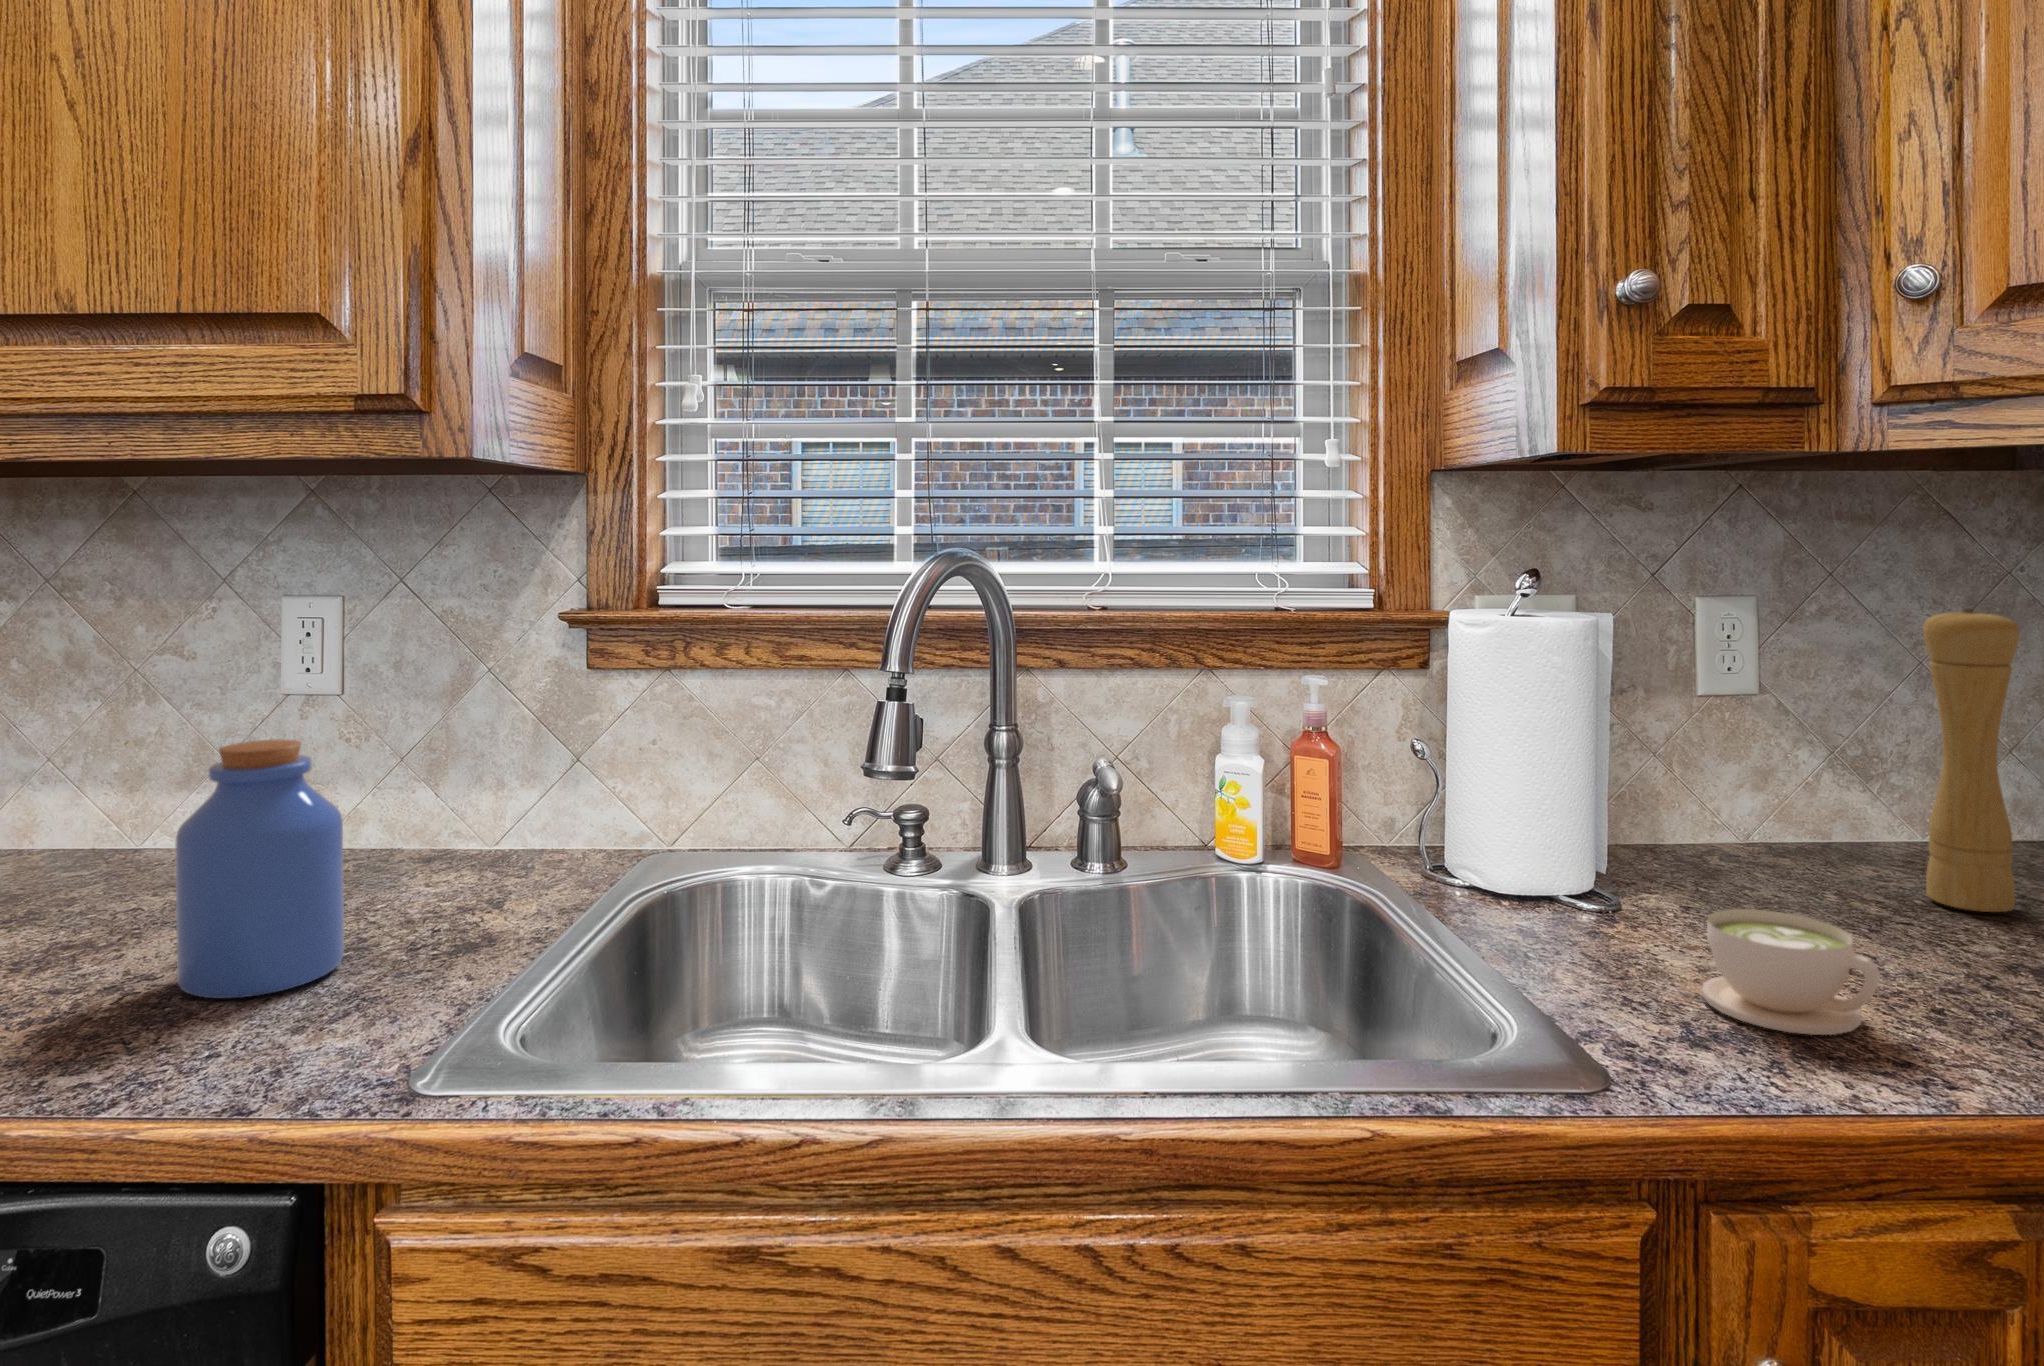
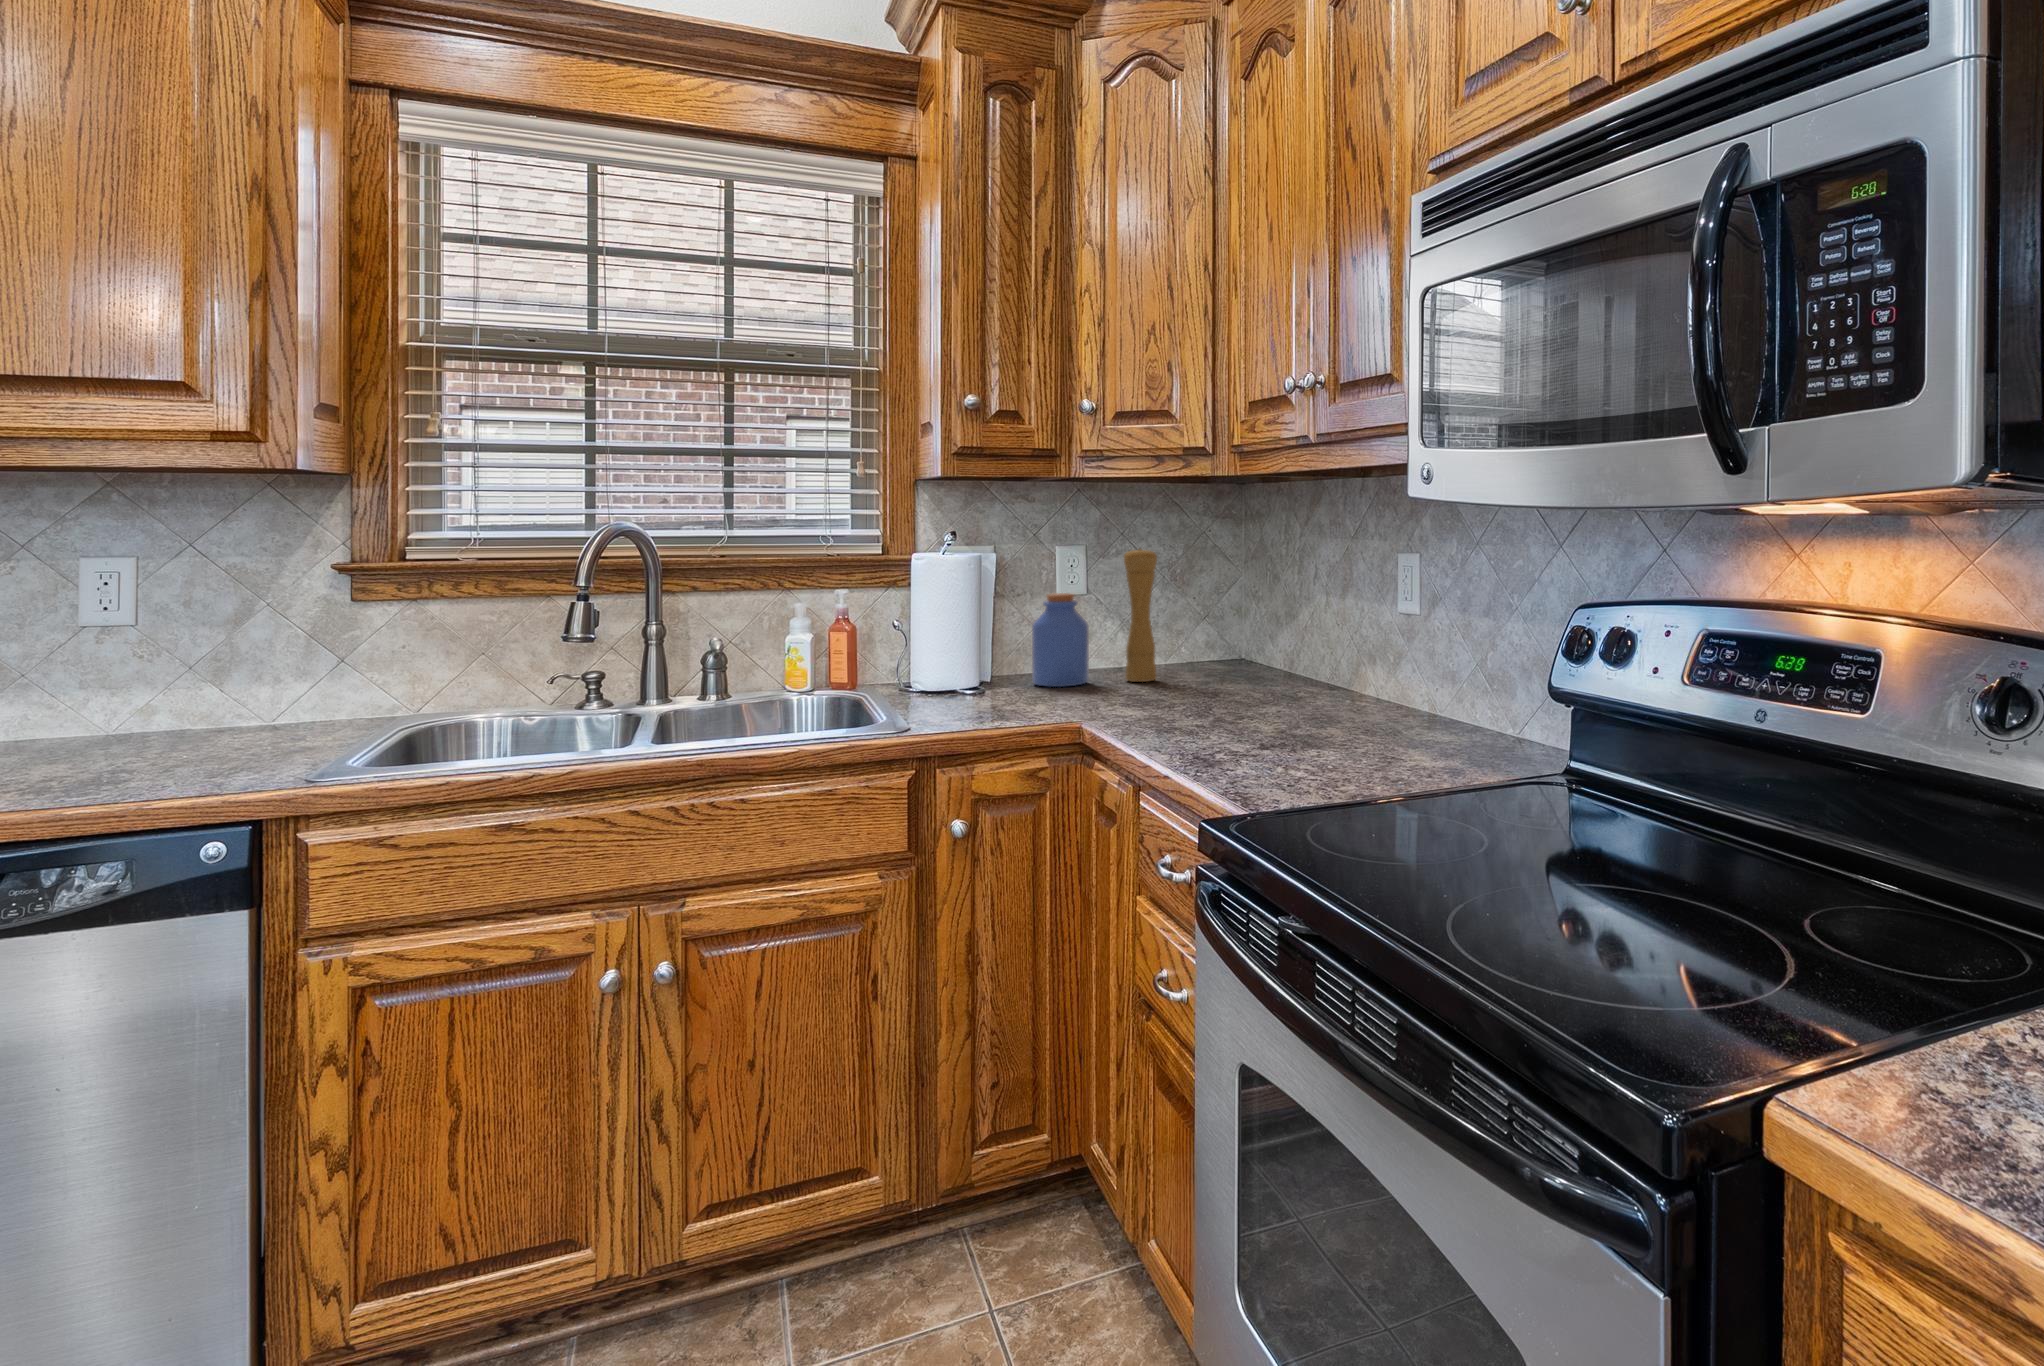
jar: present [176,739,344,999] -> present [1032,593,1089,687]
coffee cup: present [1702,909,1880,1035] -> none [982,673,1040,714]

